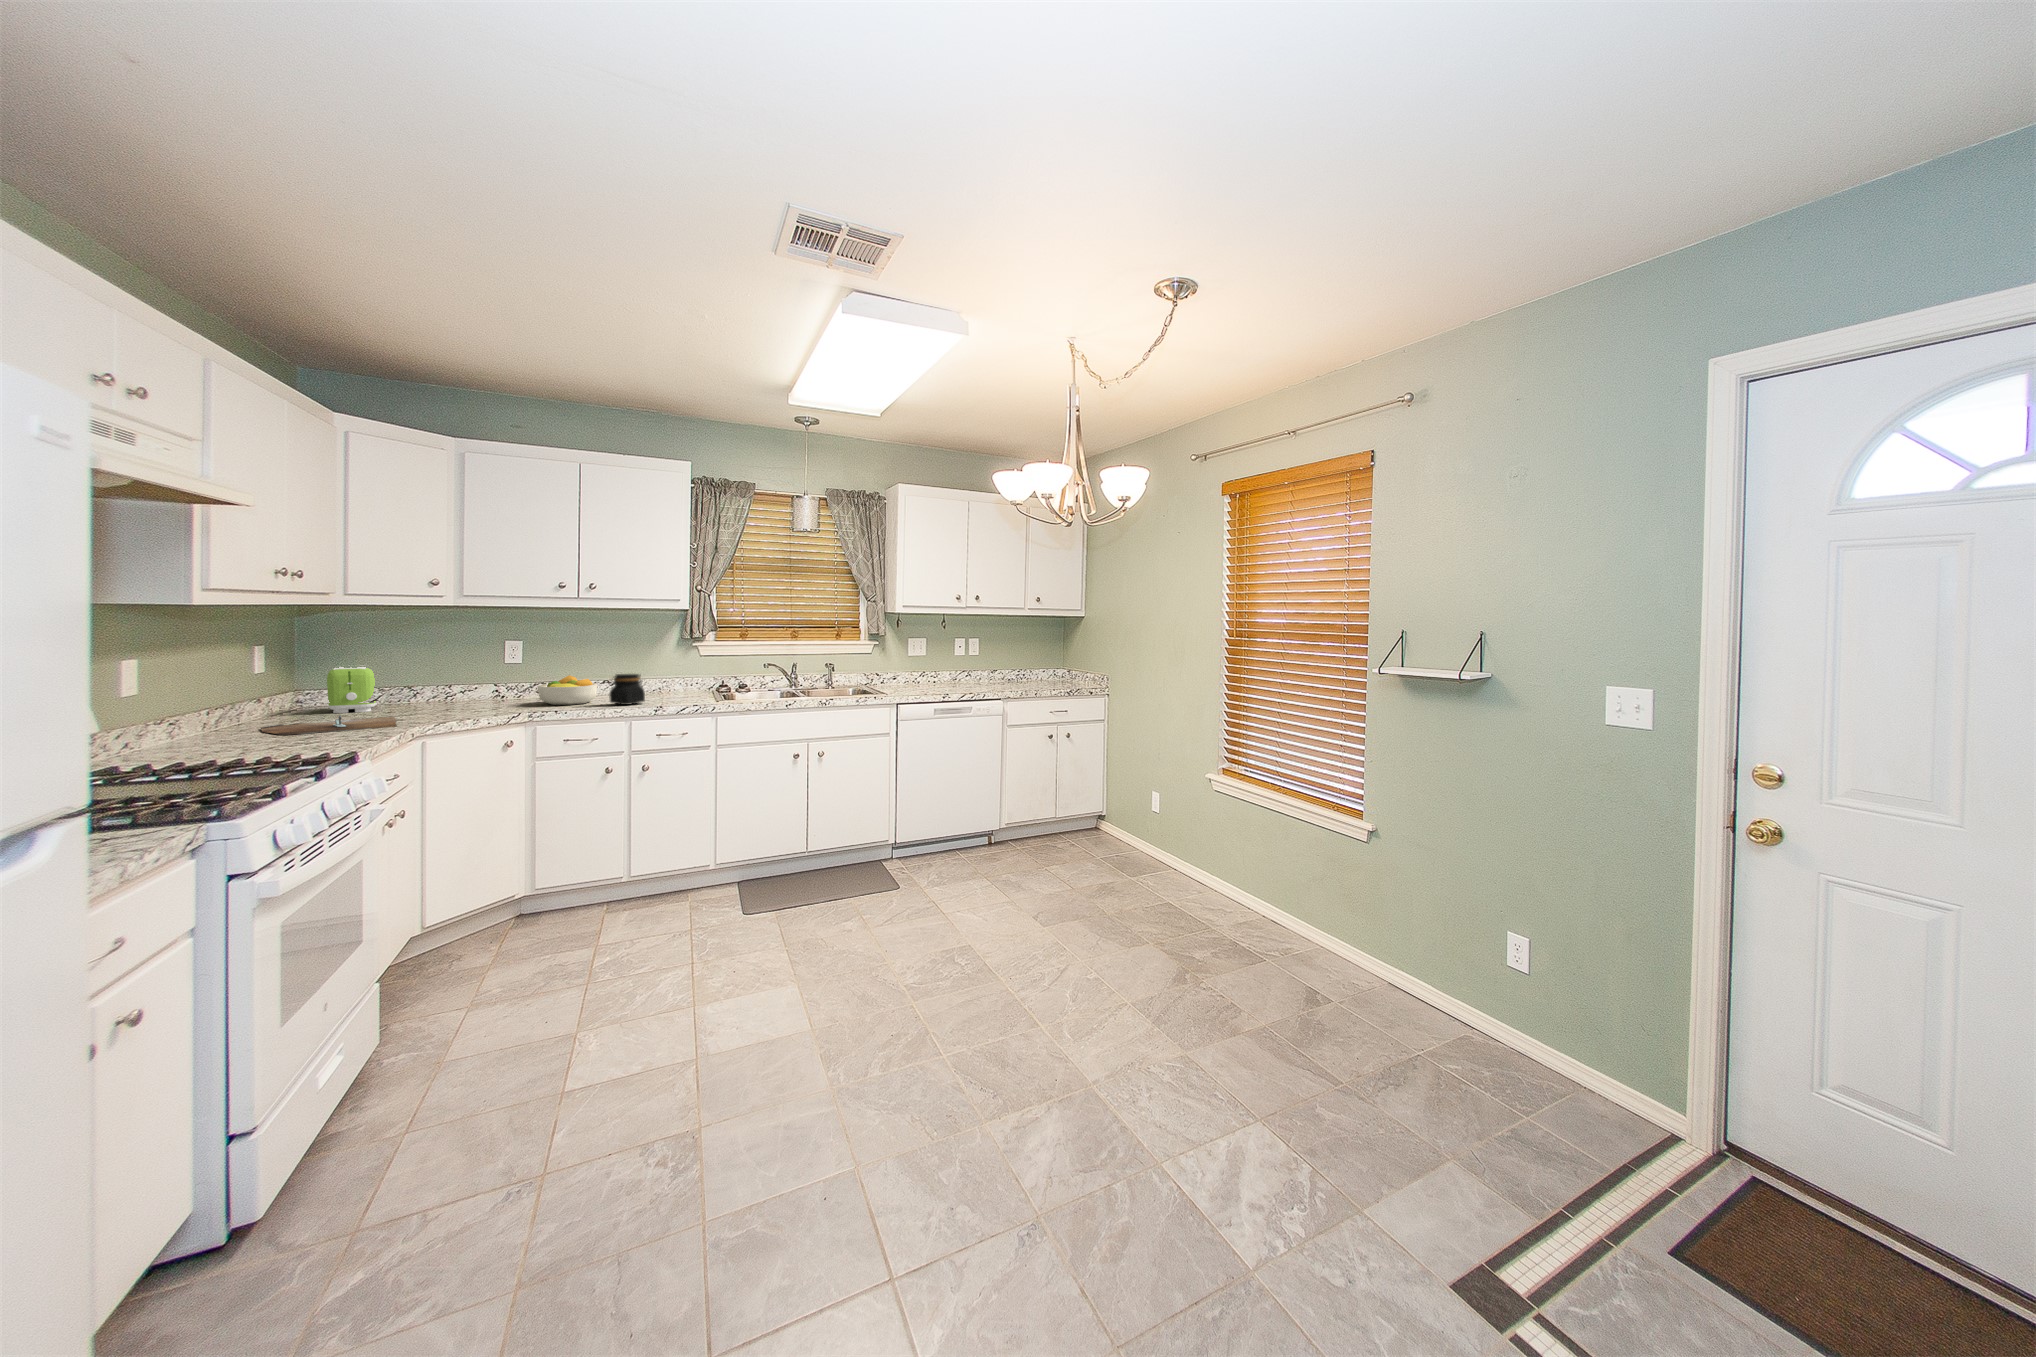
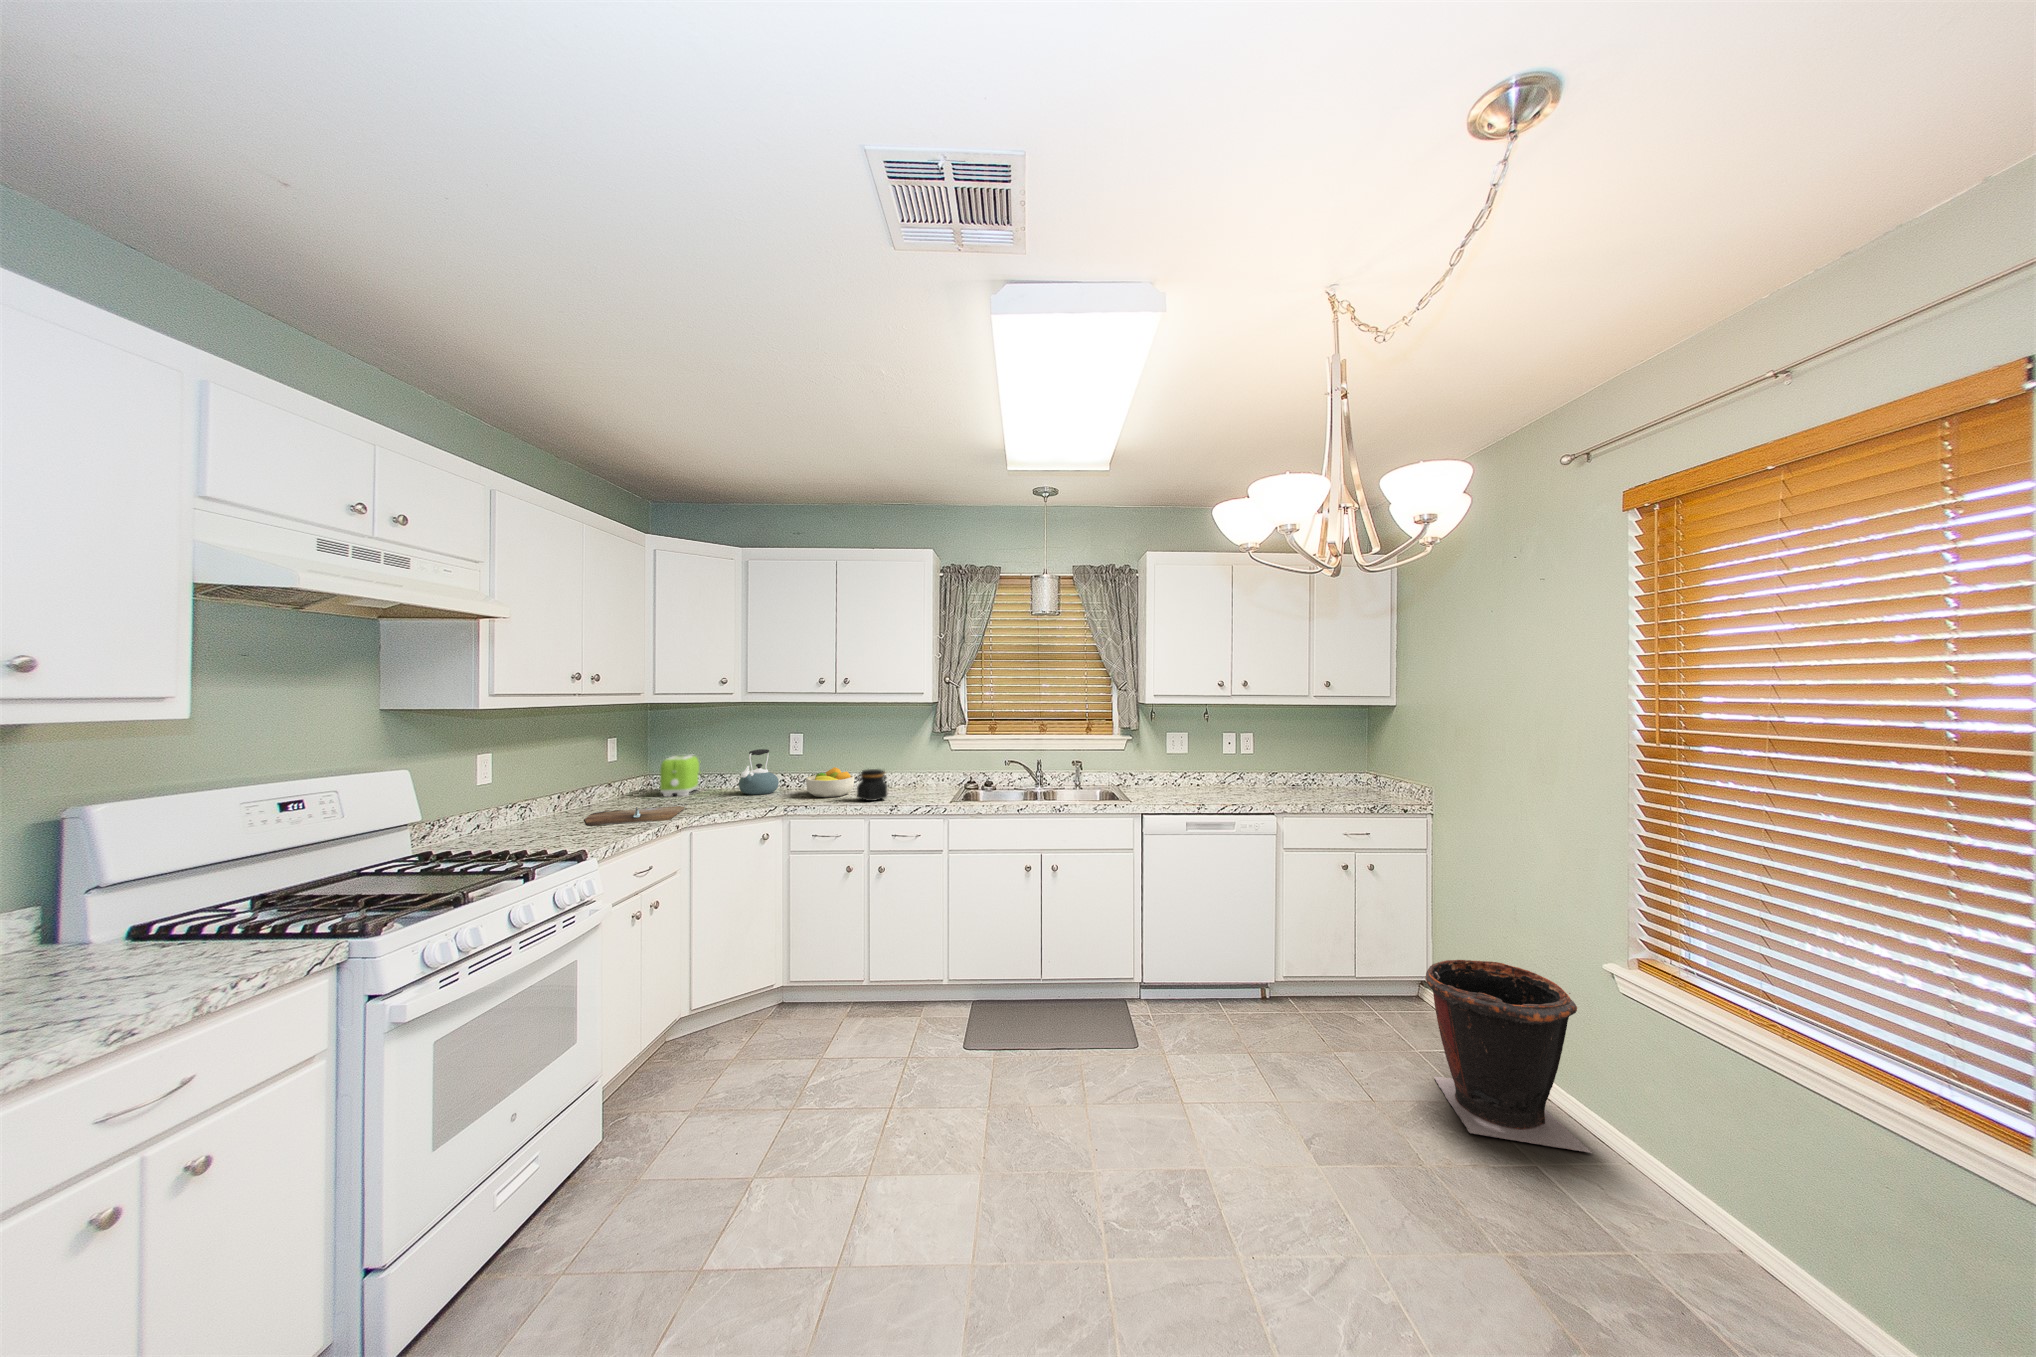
kettle: none [444,657,496,707] -> present [739,749,779,795]
trash can: none [1106,788,1194,893] -> present [1426,960,1591,1153]

